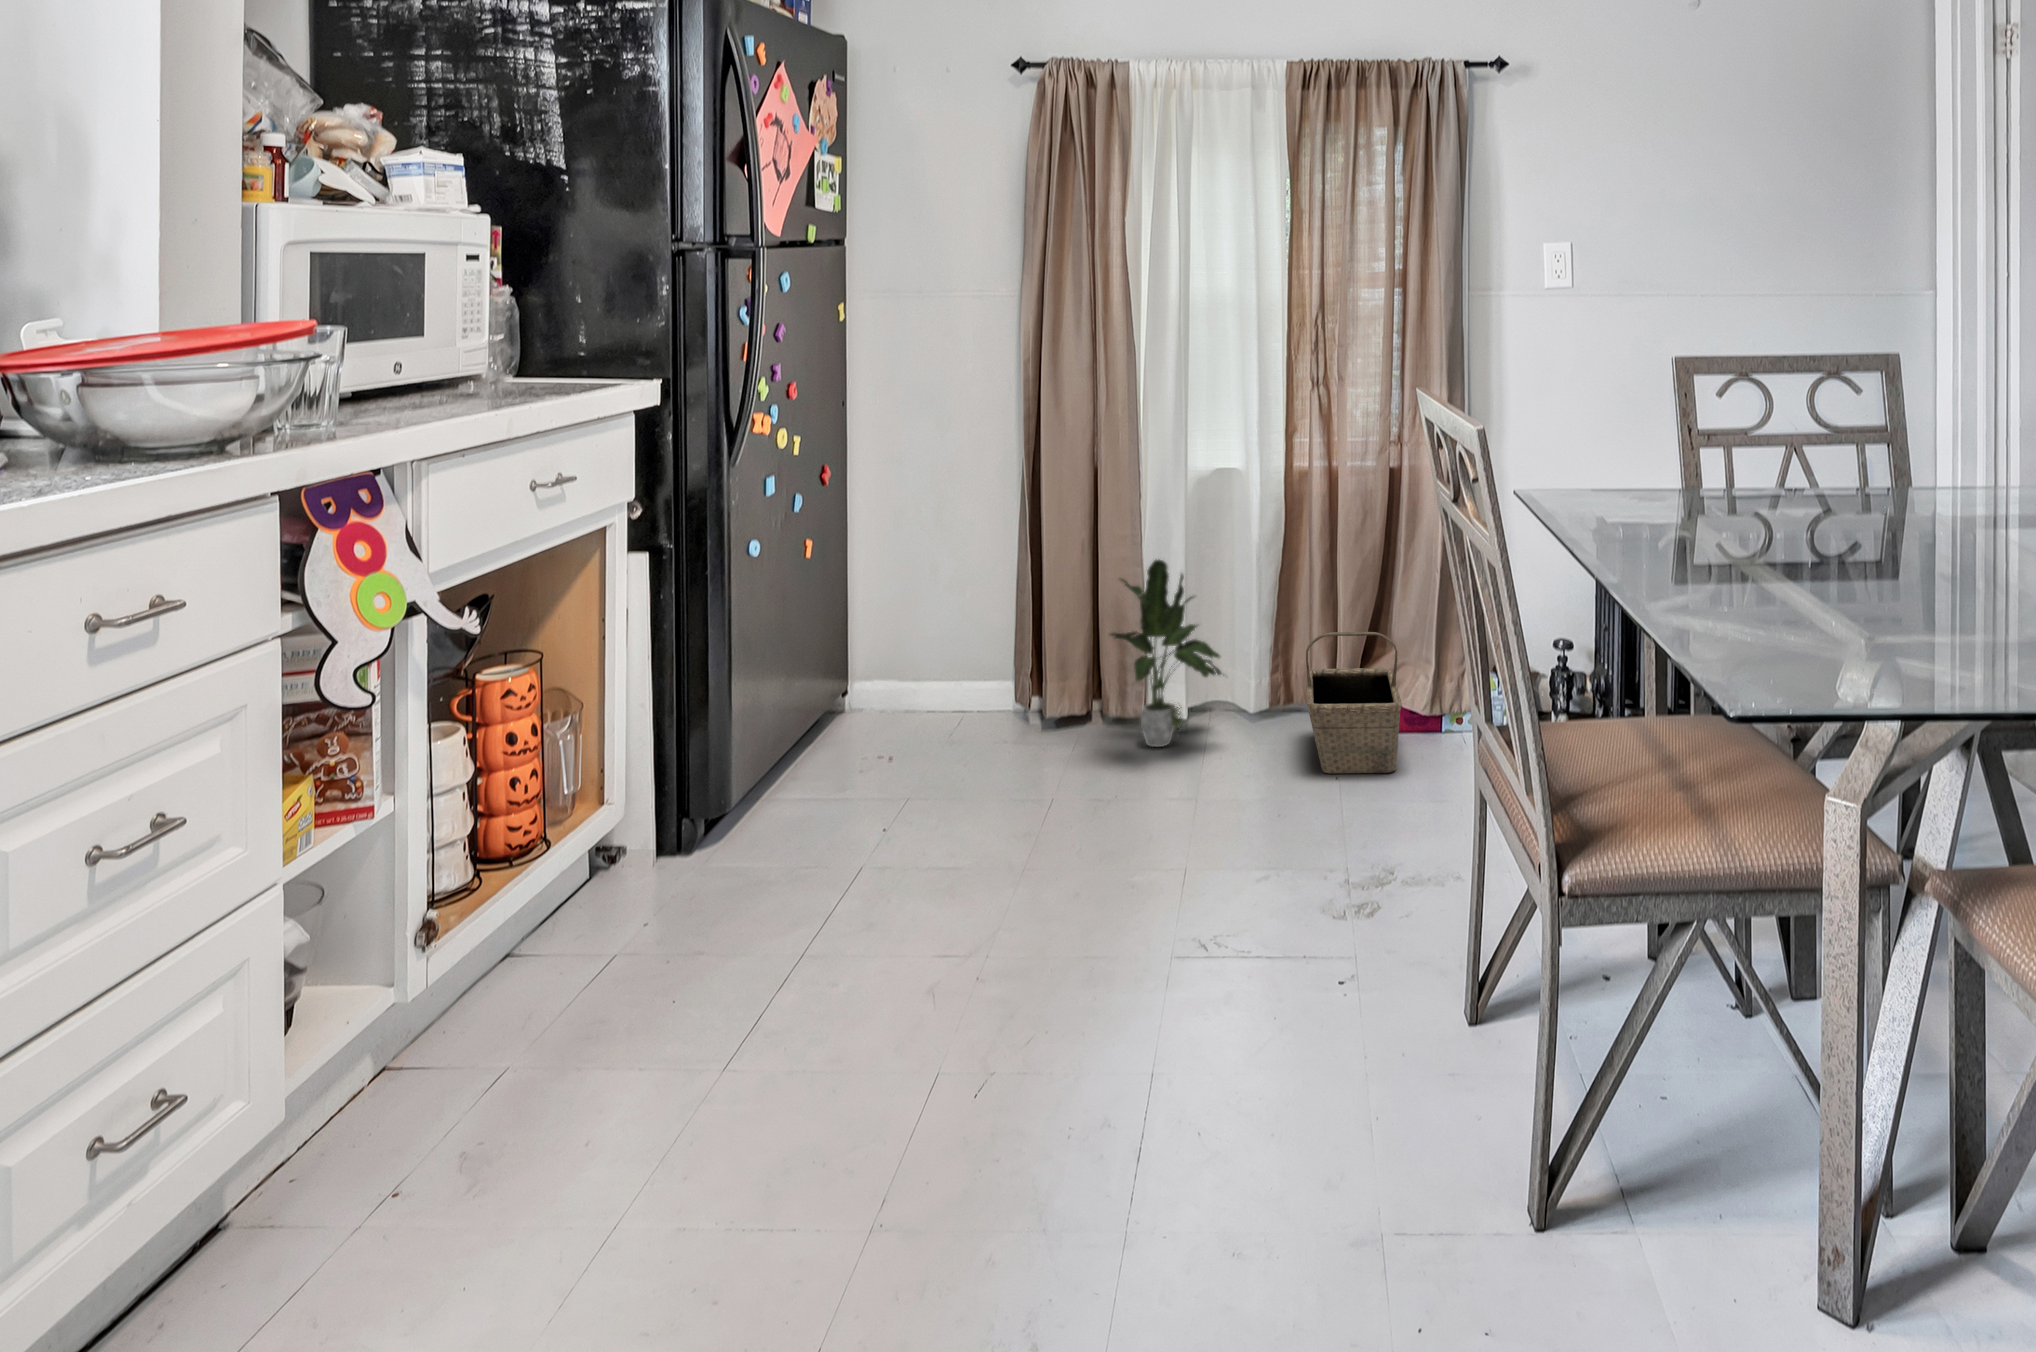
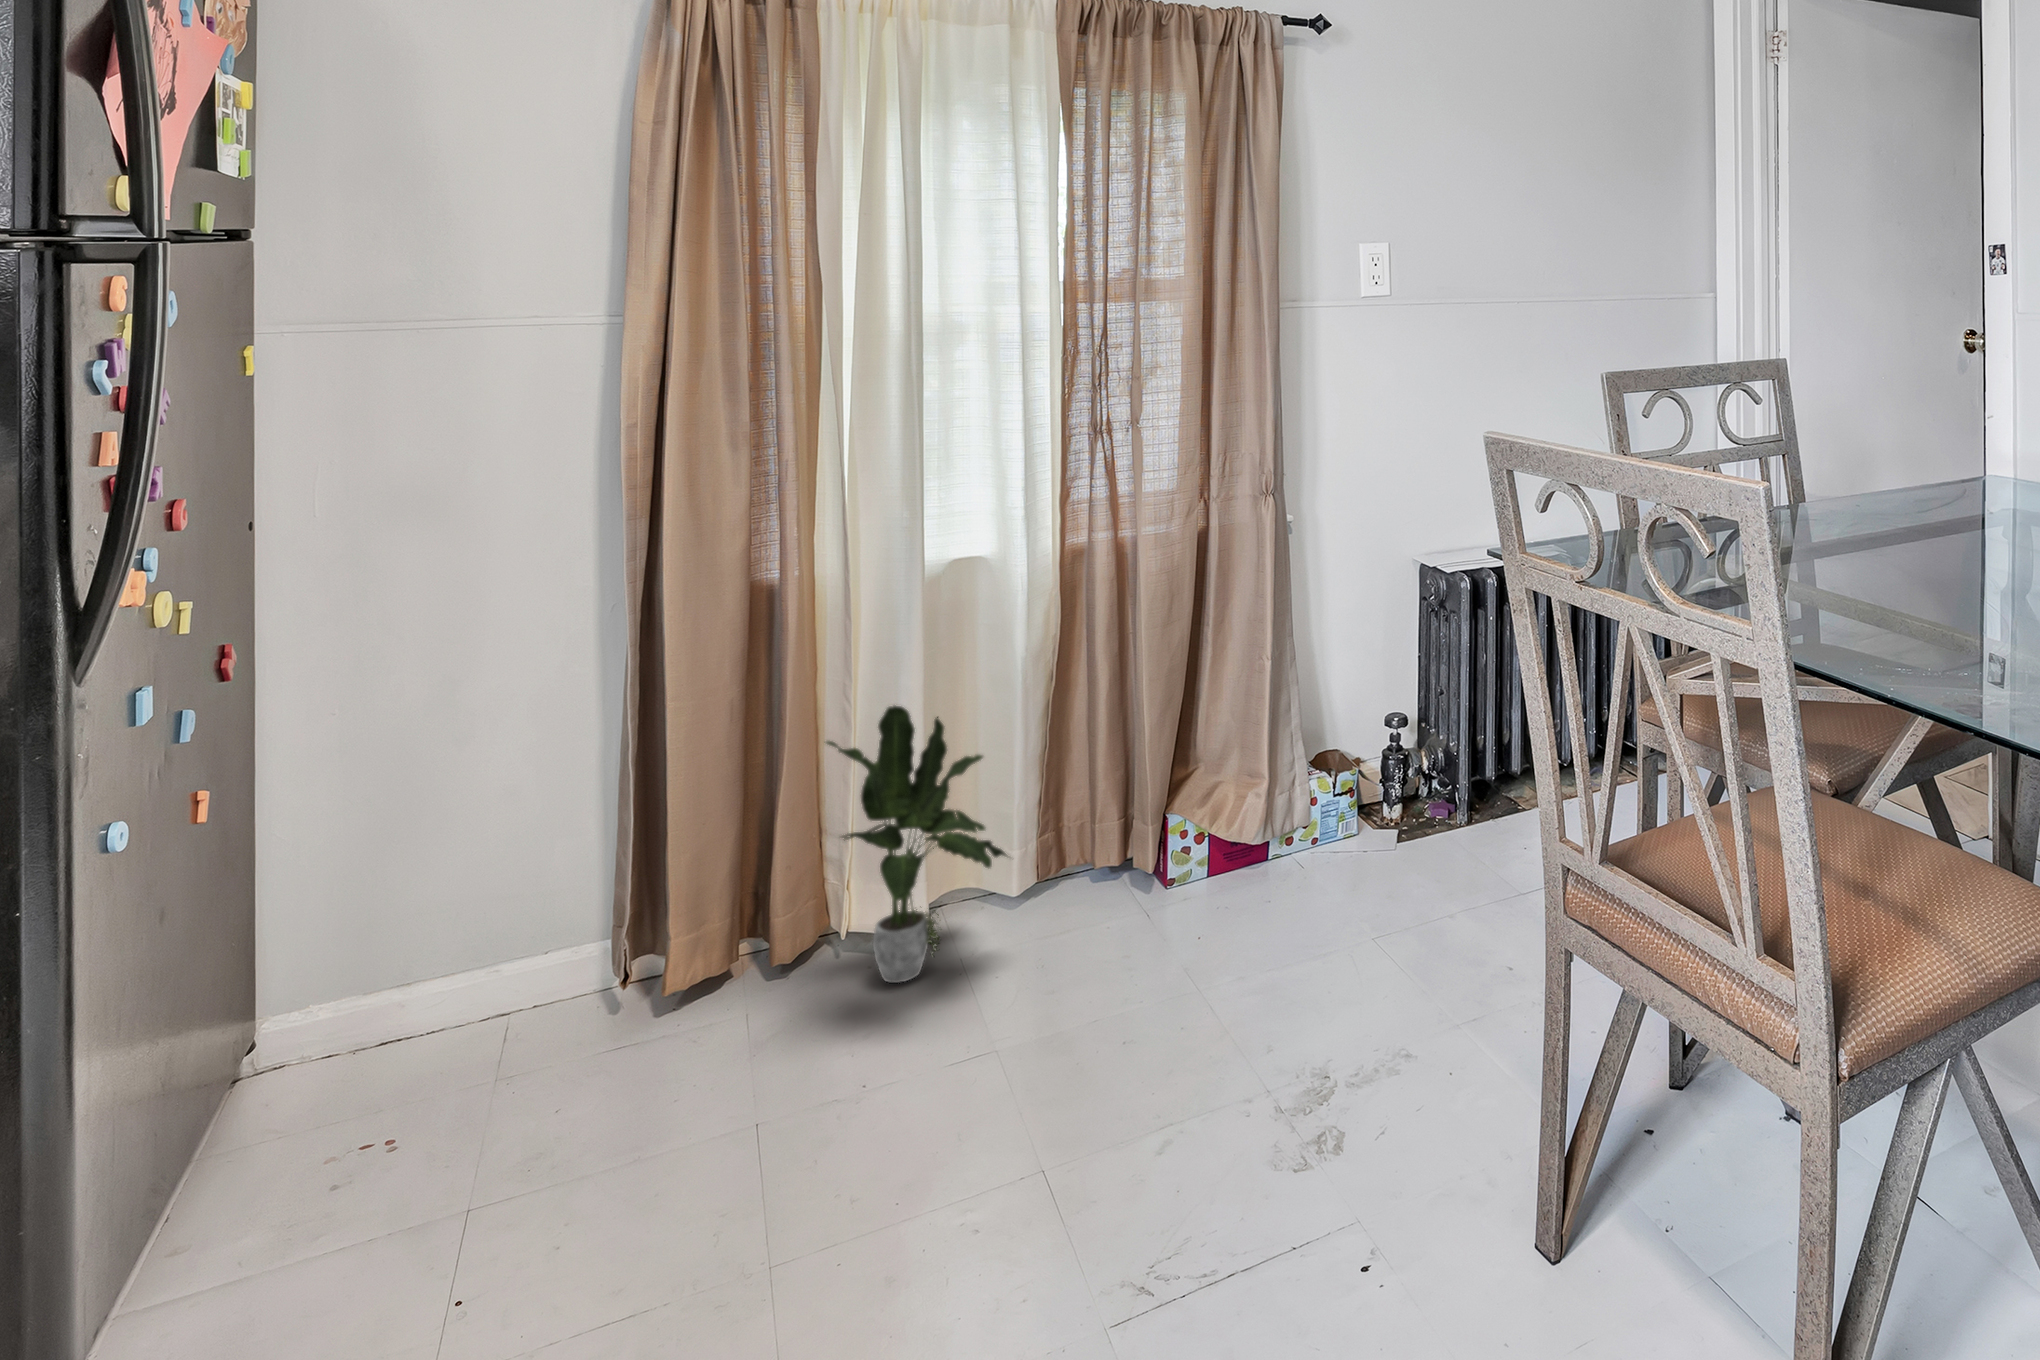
basket: present [1306,632,1402,773] -> none [1110,760,1279,967]

